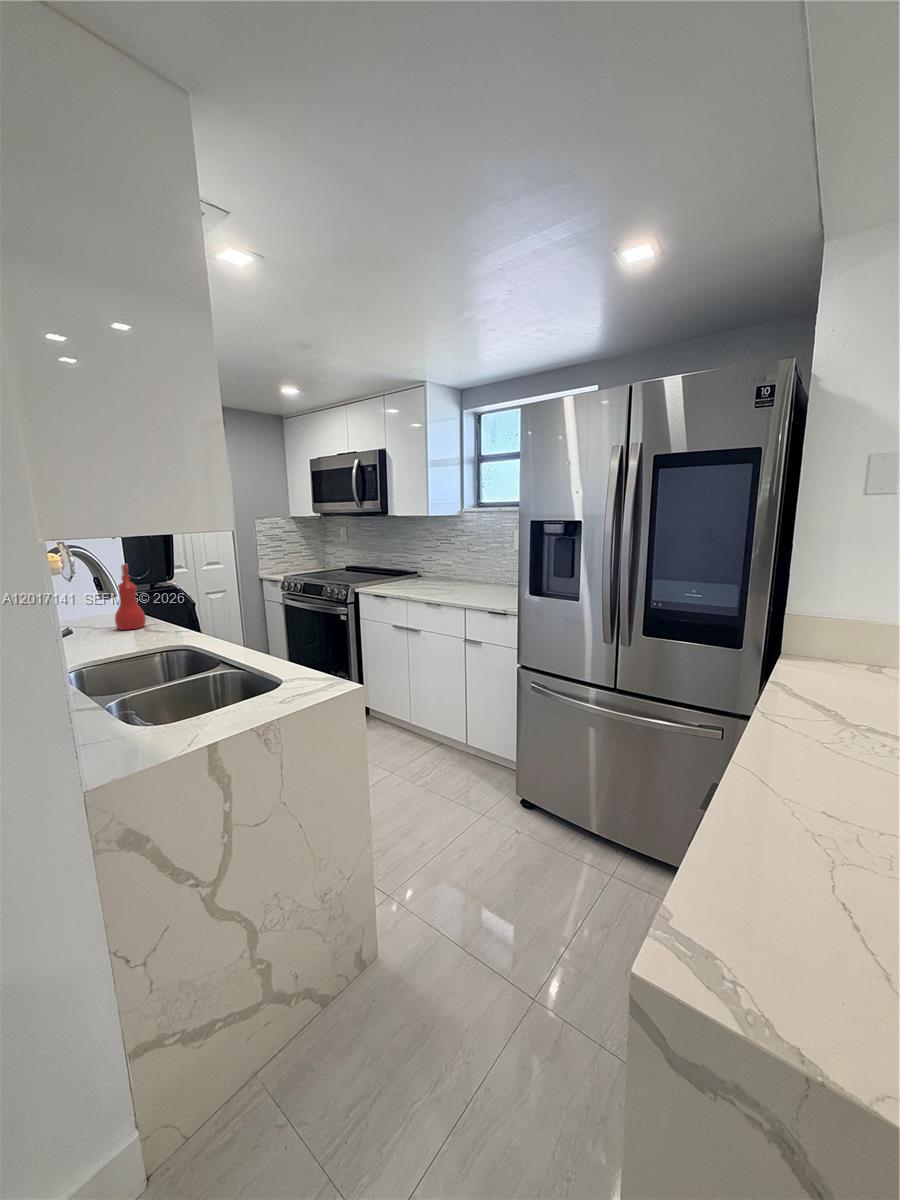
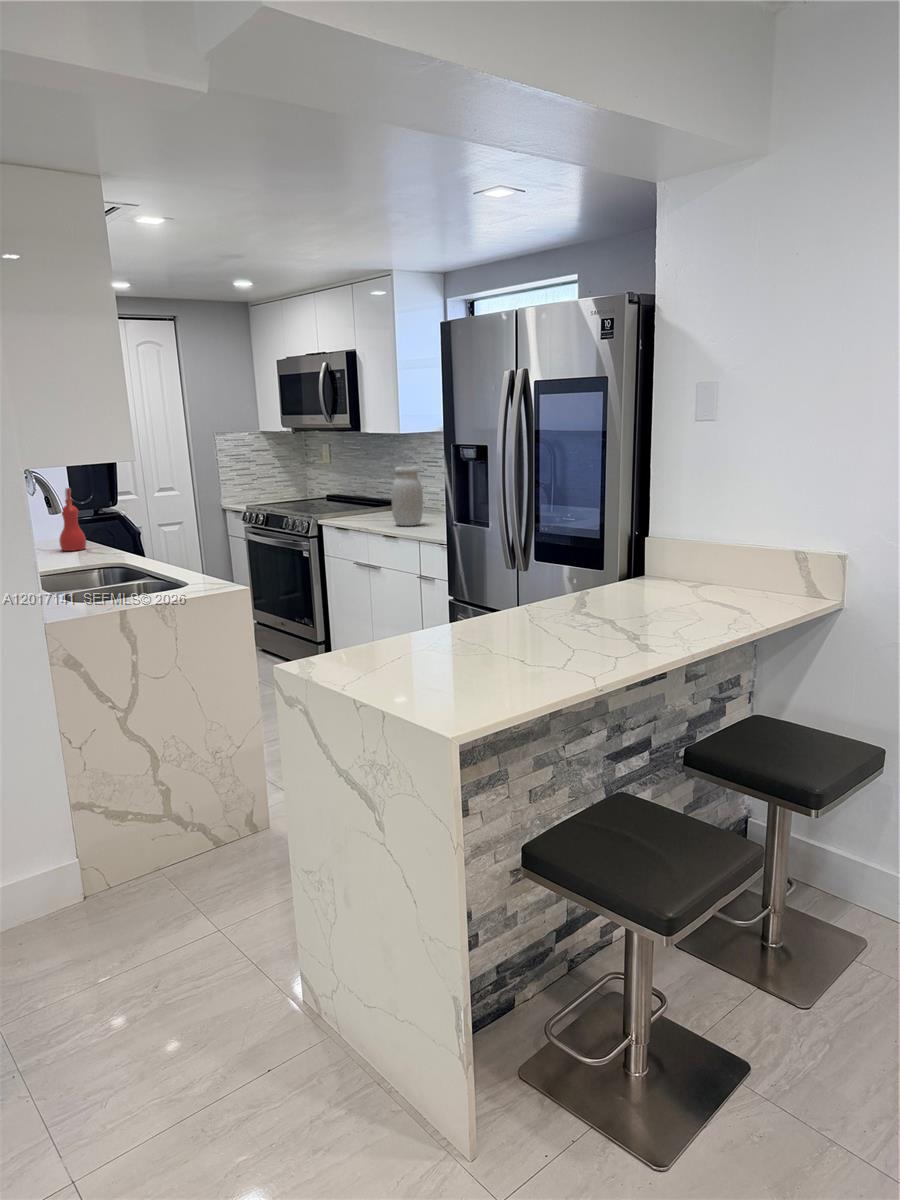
jar: none [430,544,457,594] -> present [392,466,423,526]

